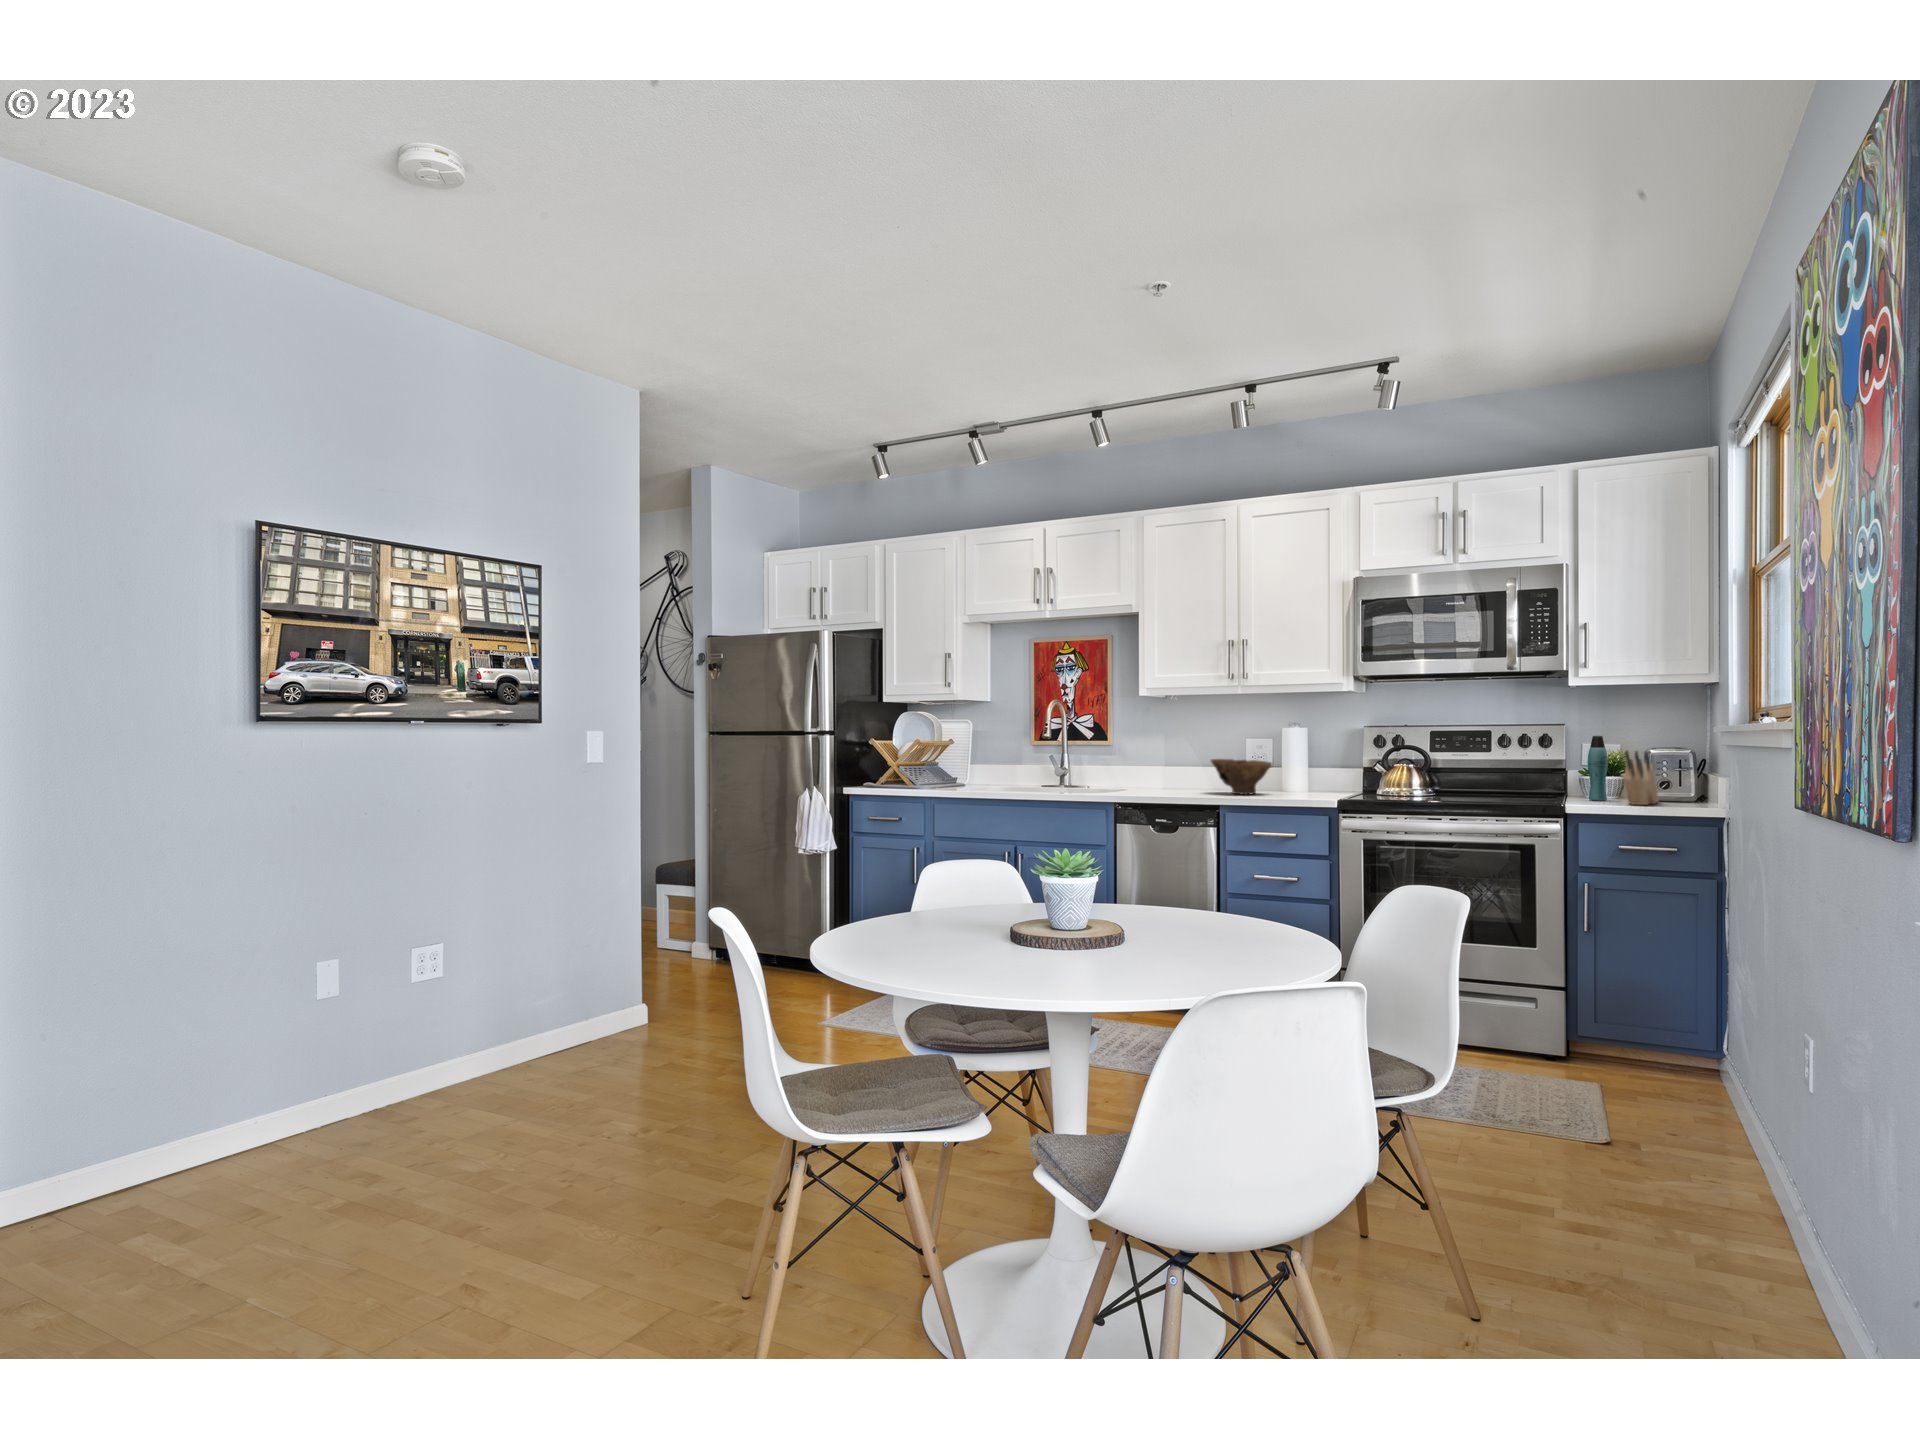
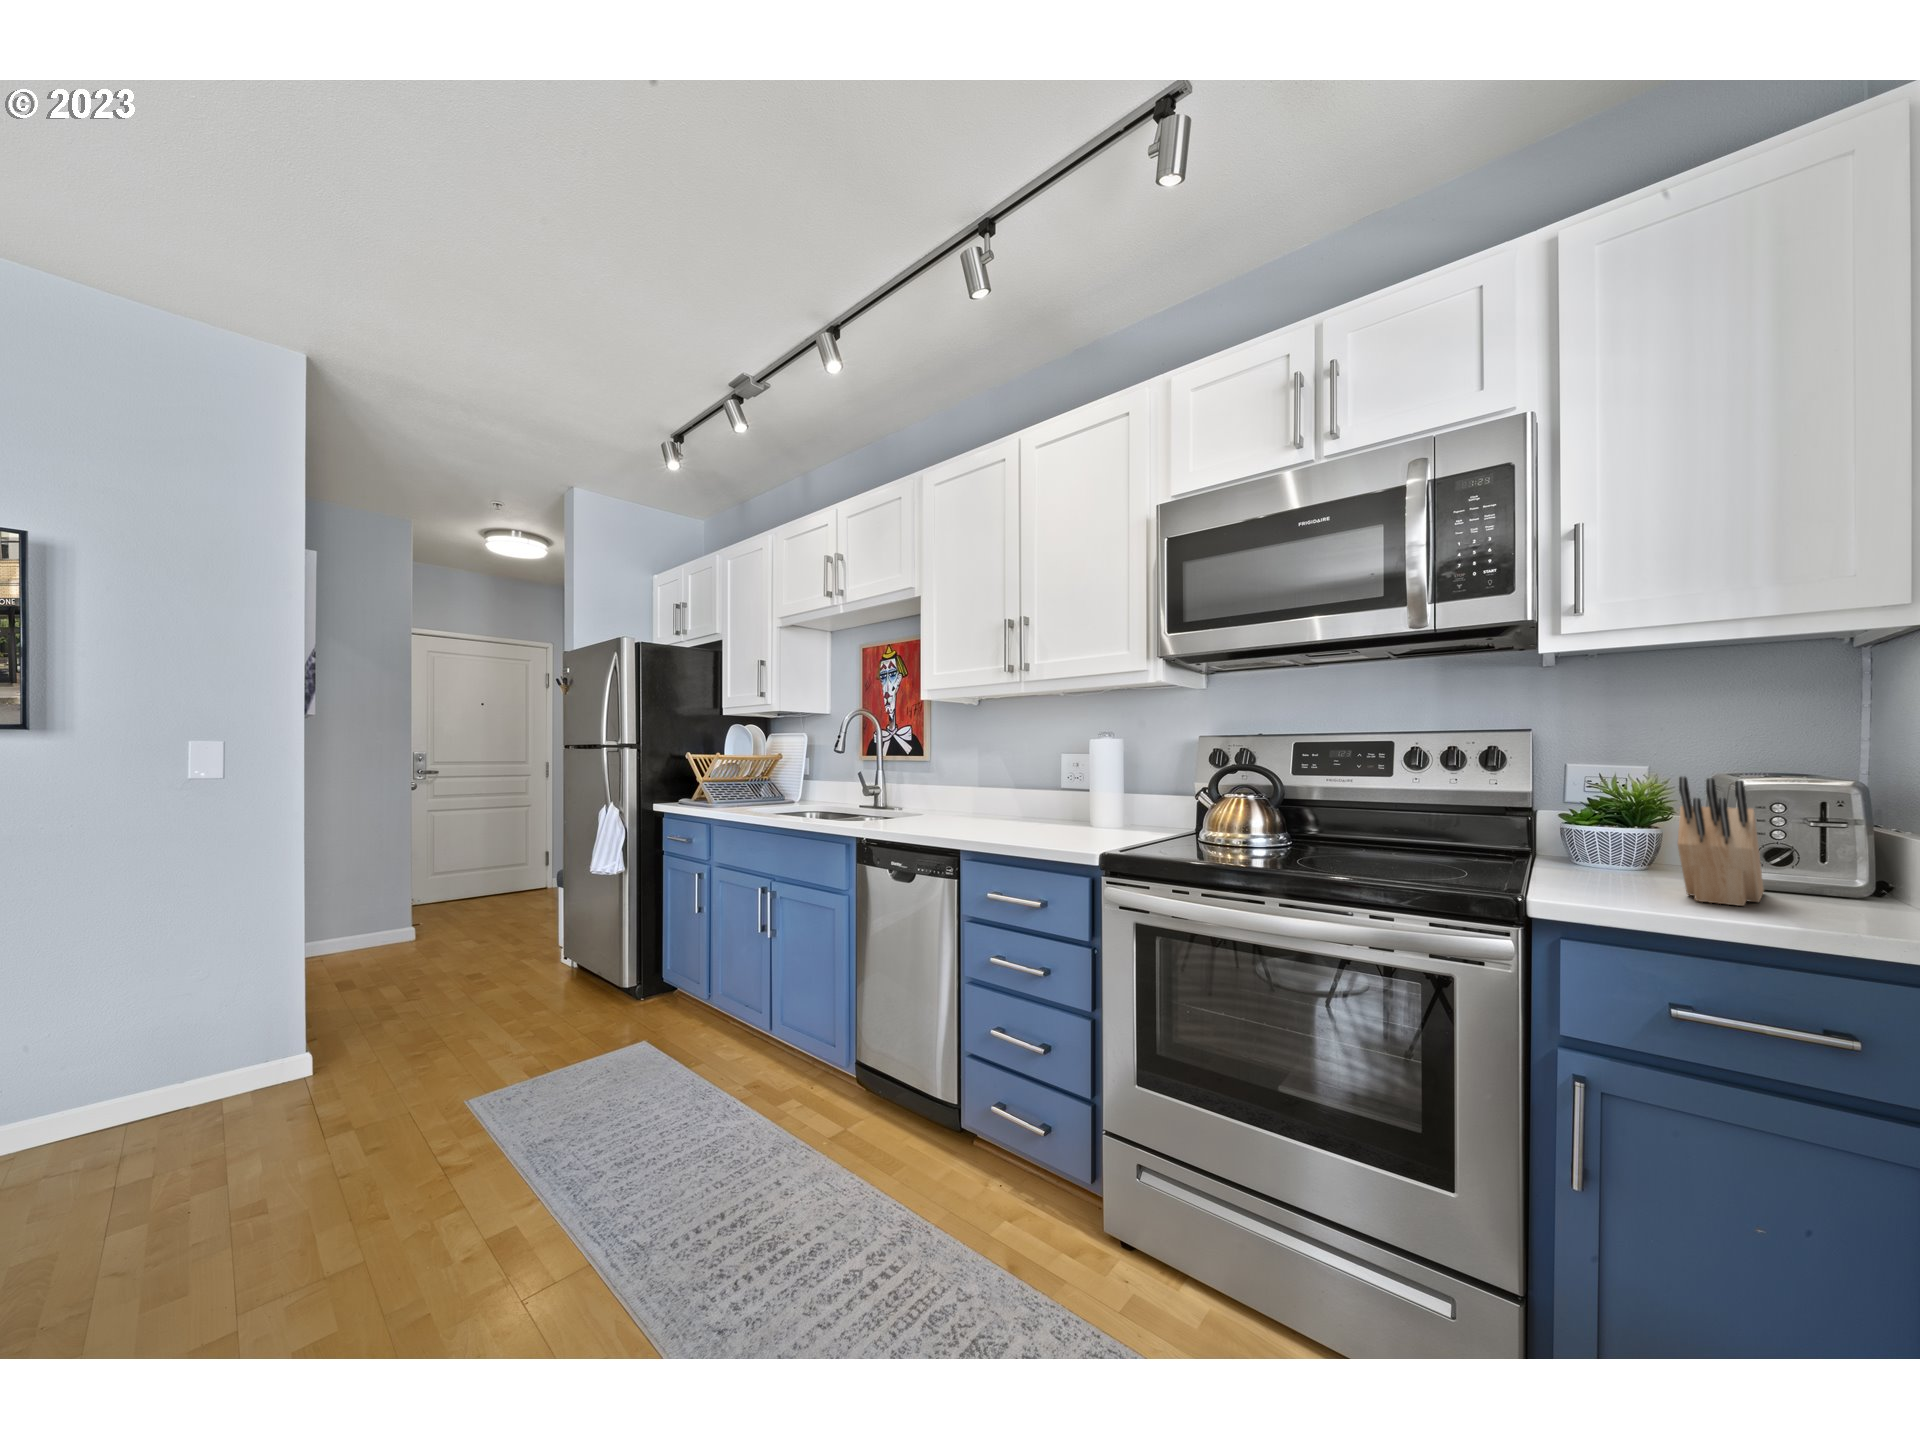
bottle: present [1588,736,1608,801] -> none [1579,747,1627,880]
bowl: present [1211,759,1272,795] -> none [981,781,1057,833]

